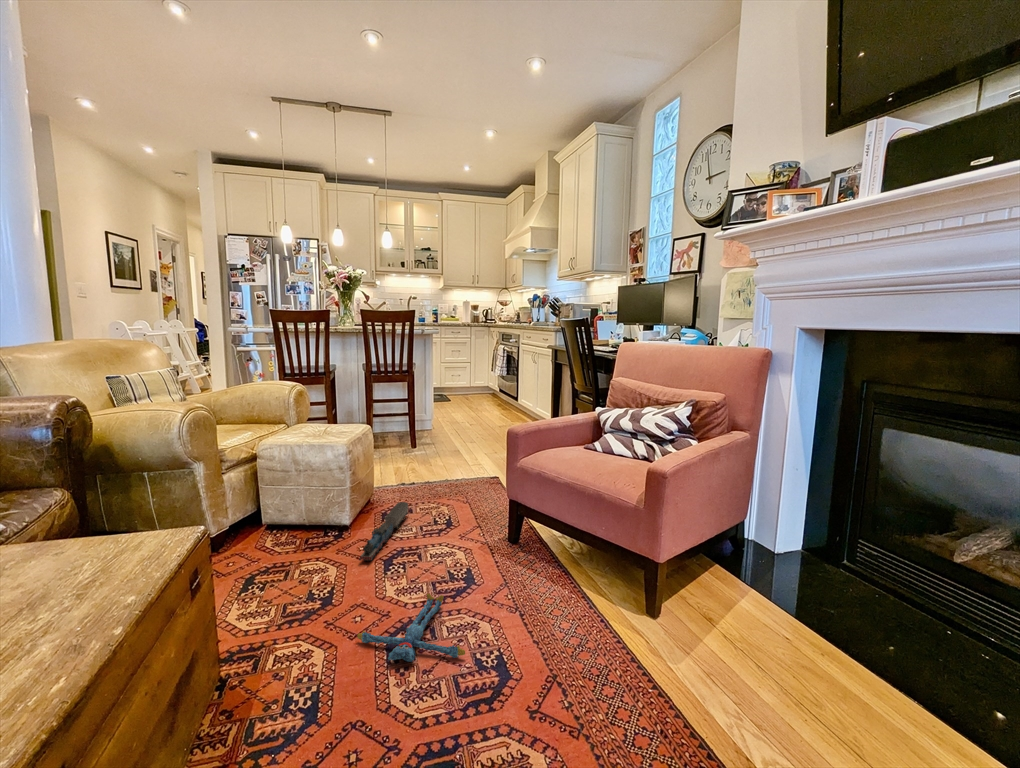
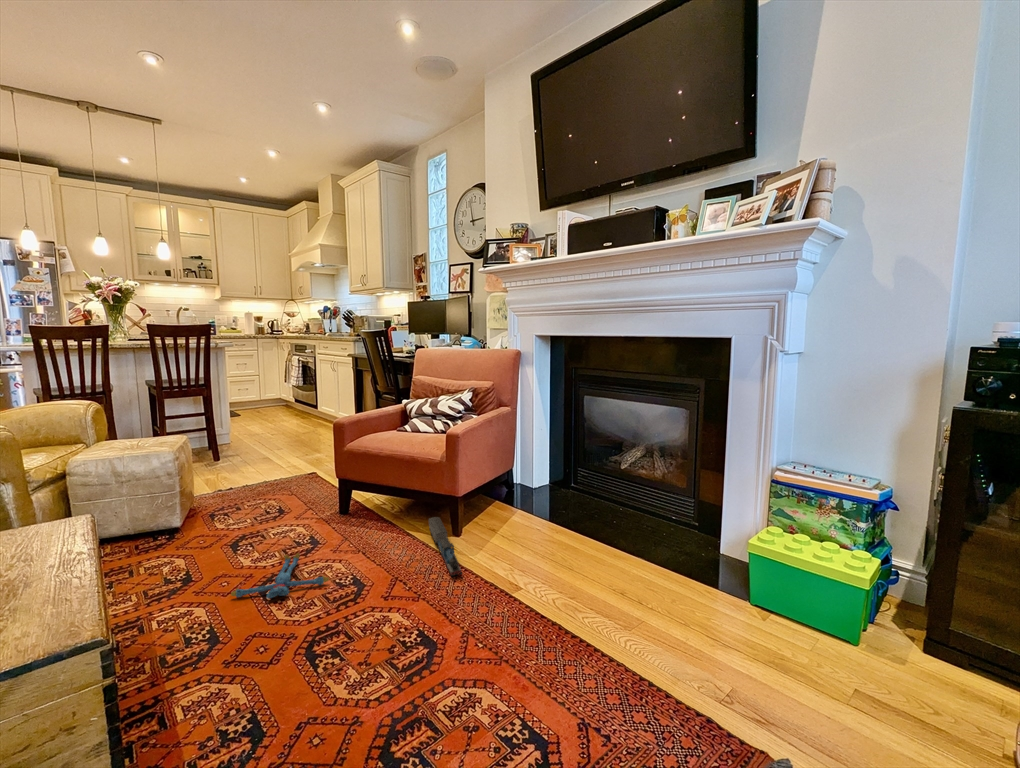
toy train: present [359,502,408,561] -> present [429,517,462,576]

